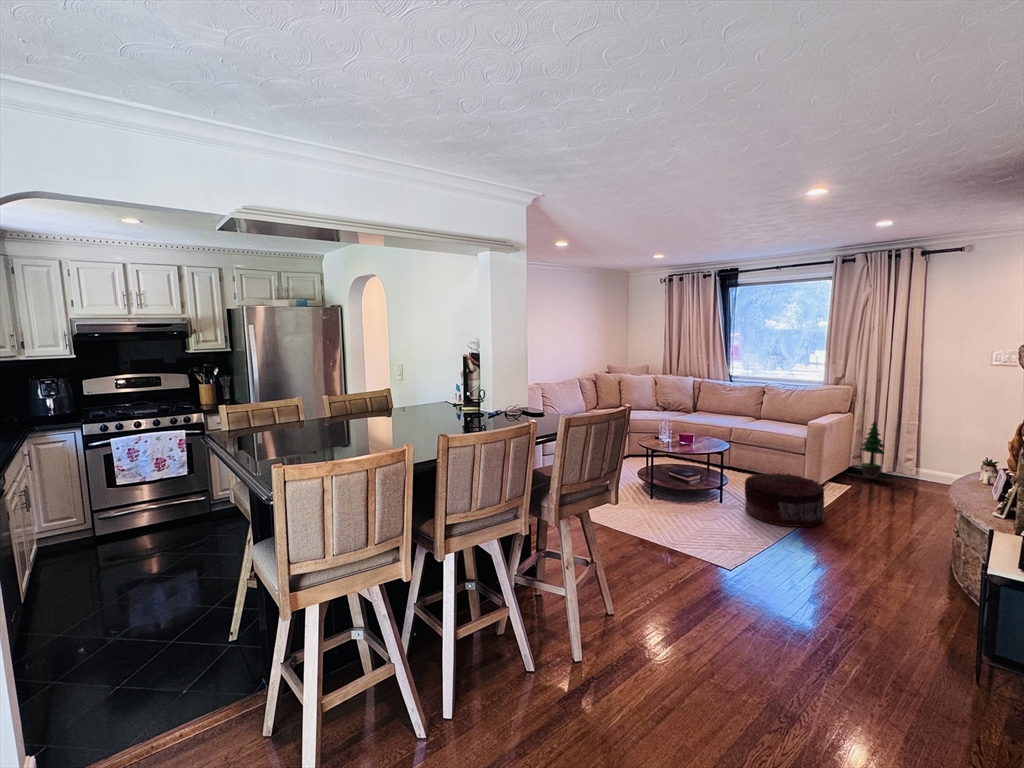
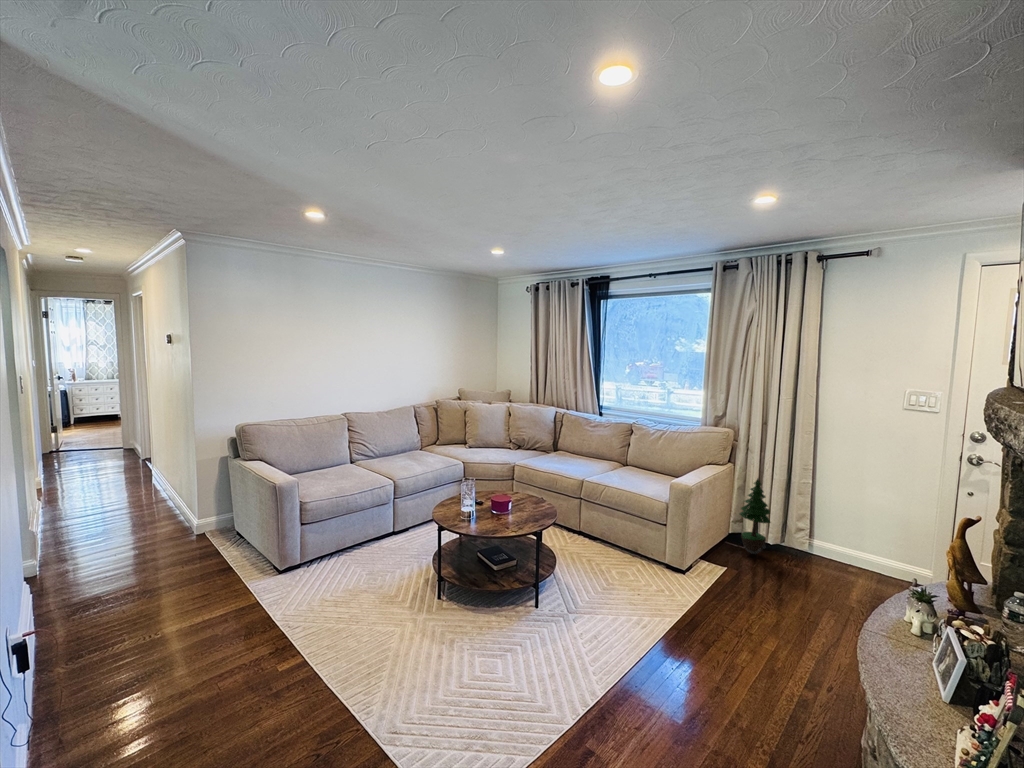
pouf: present [745,473,824,527] -> none [558,569,673,682]

